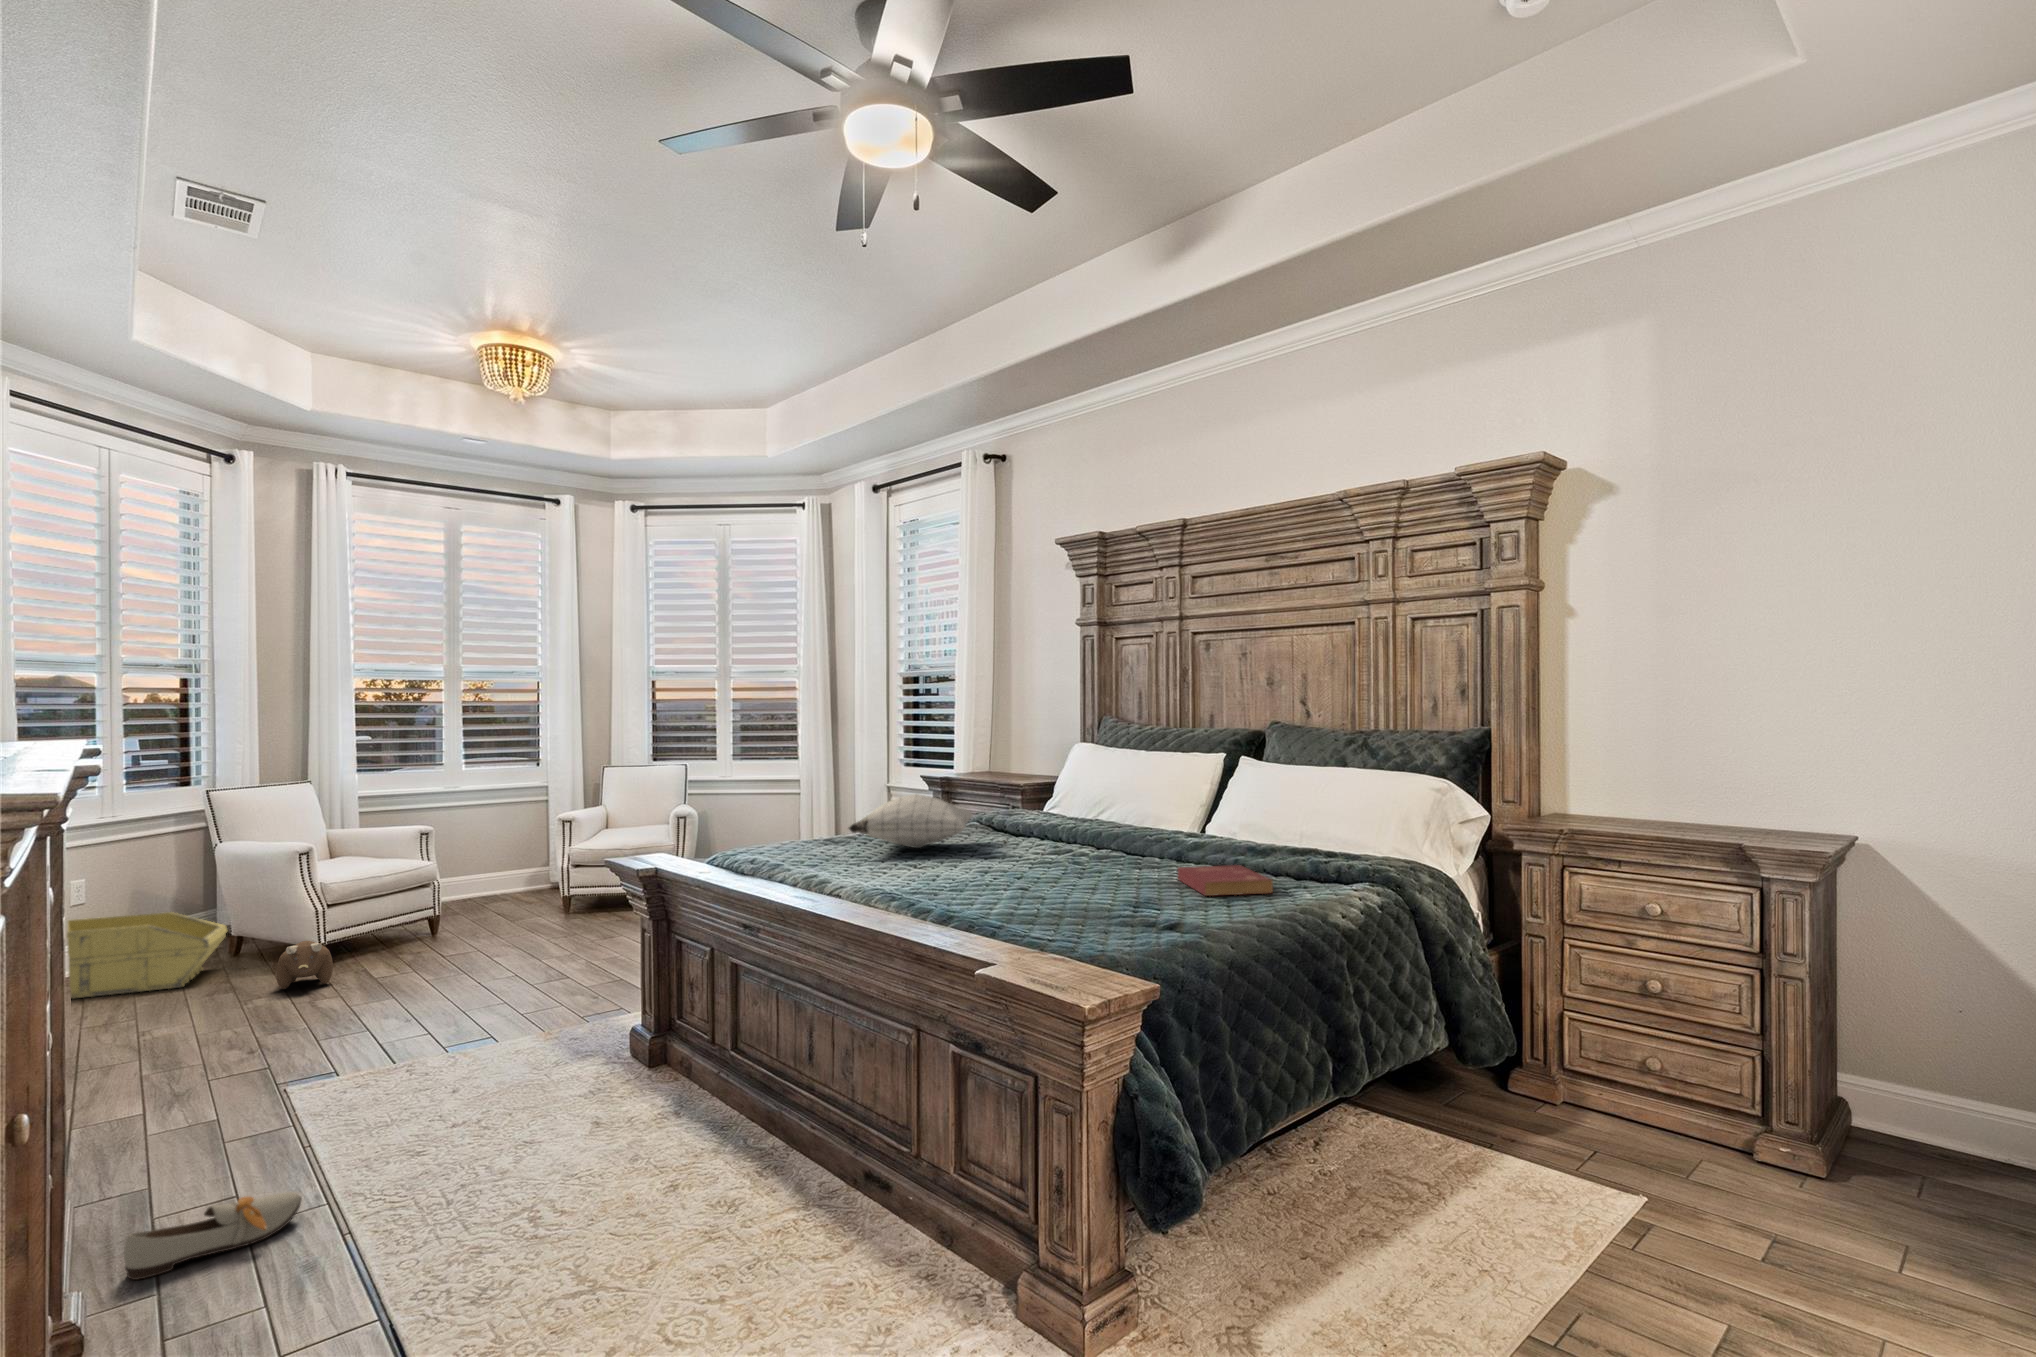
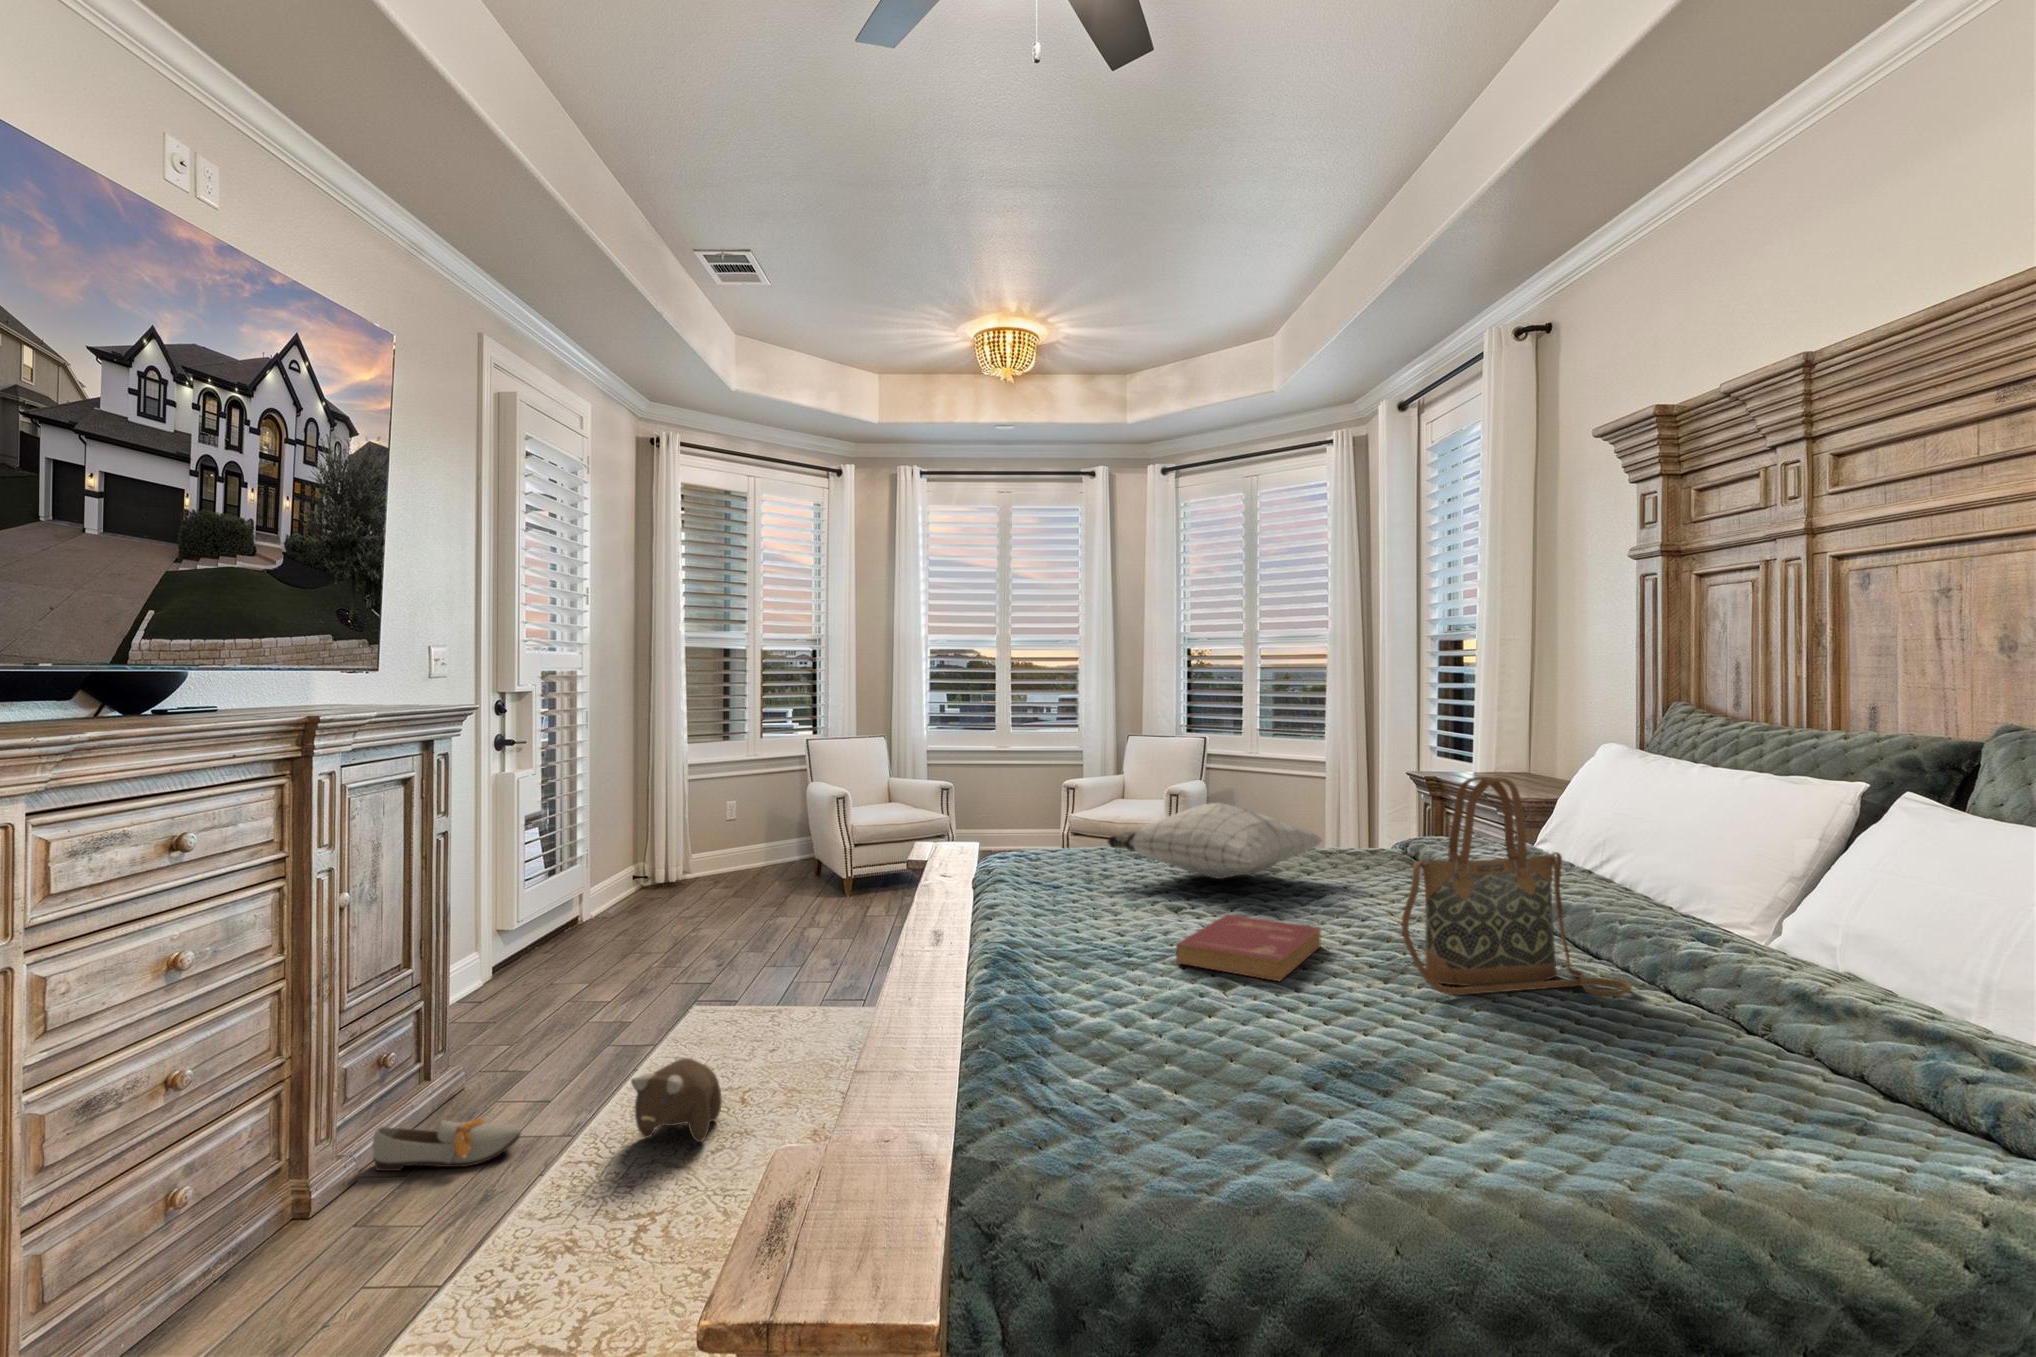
handbag: none [1109,756,1196,870] -> present [1401,777,1632,996]
book: present [1178,865,1273,896] -> present [1176,914,1321,981]
storage bin: present [67,912,227,999] -> none [679,830,805,895]
plush toy: present [276,941,333,989] -> present [631,1058,722,1142]

